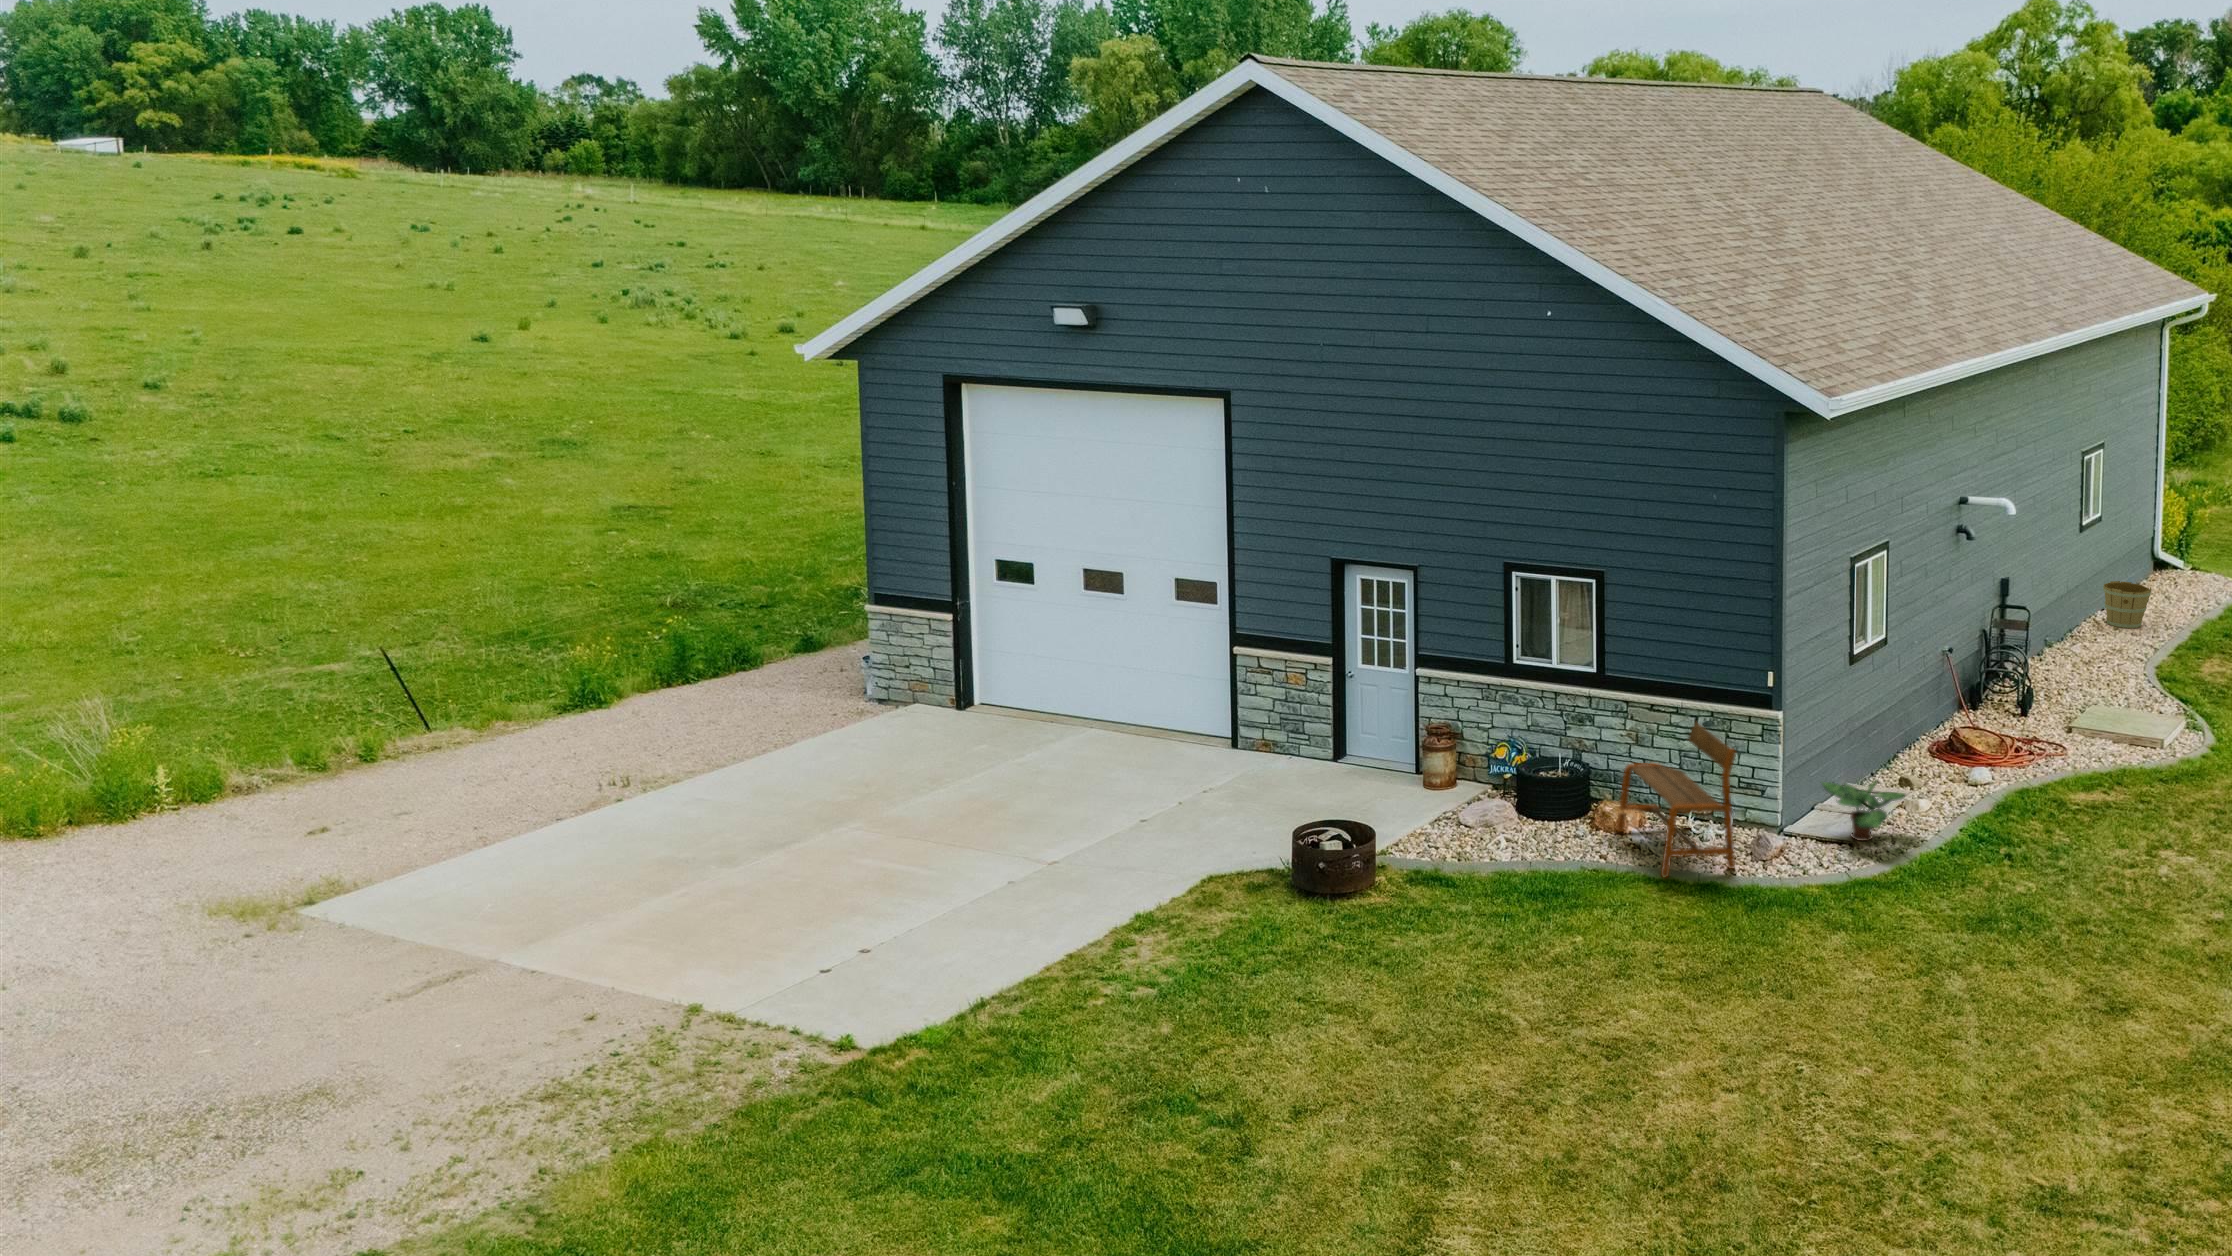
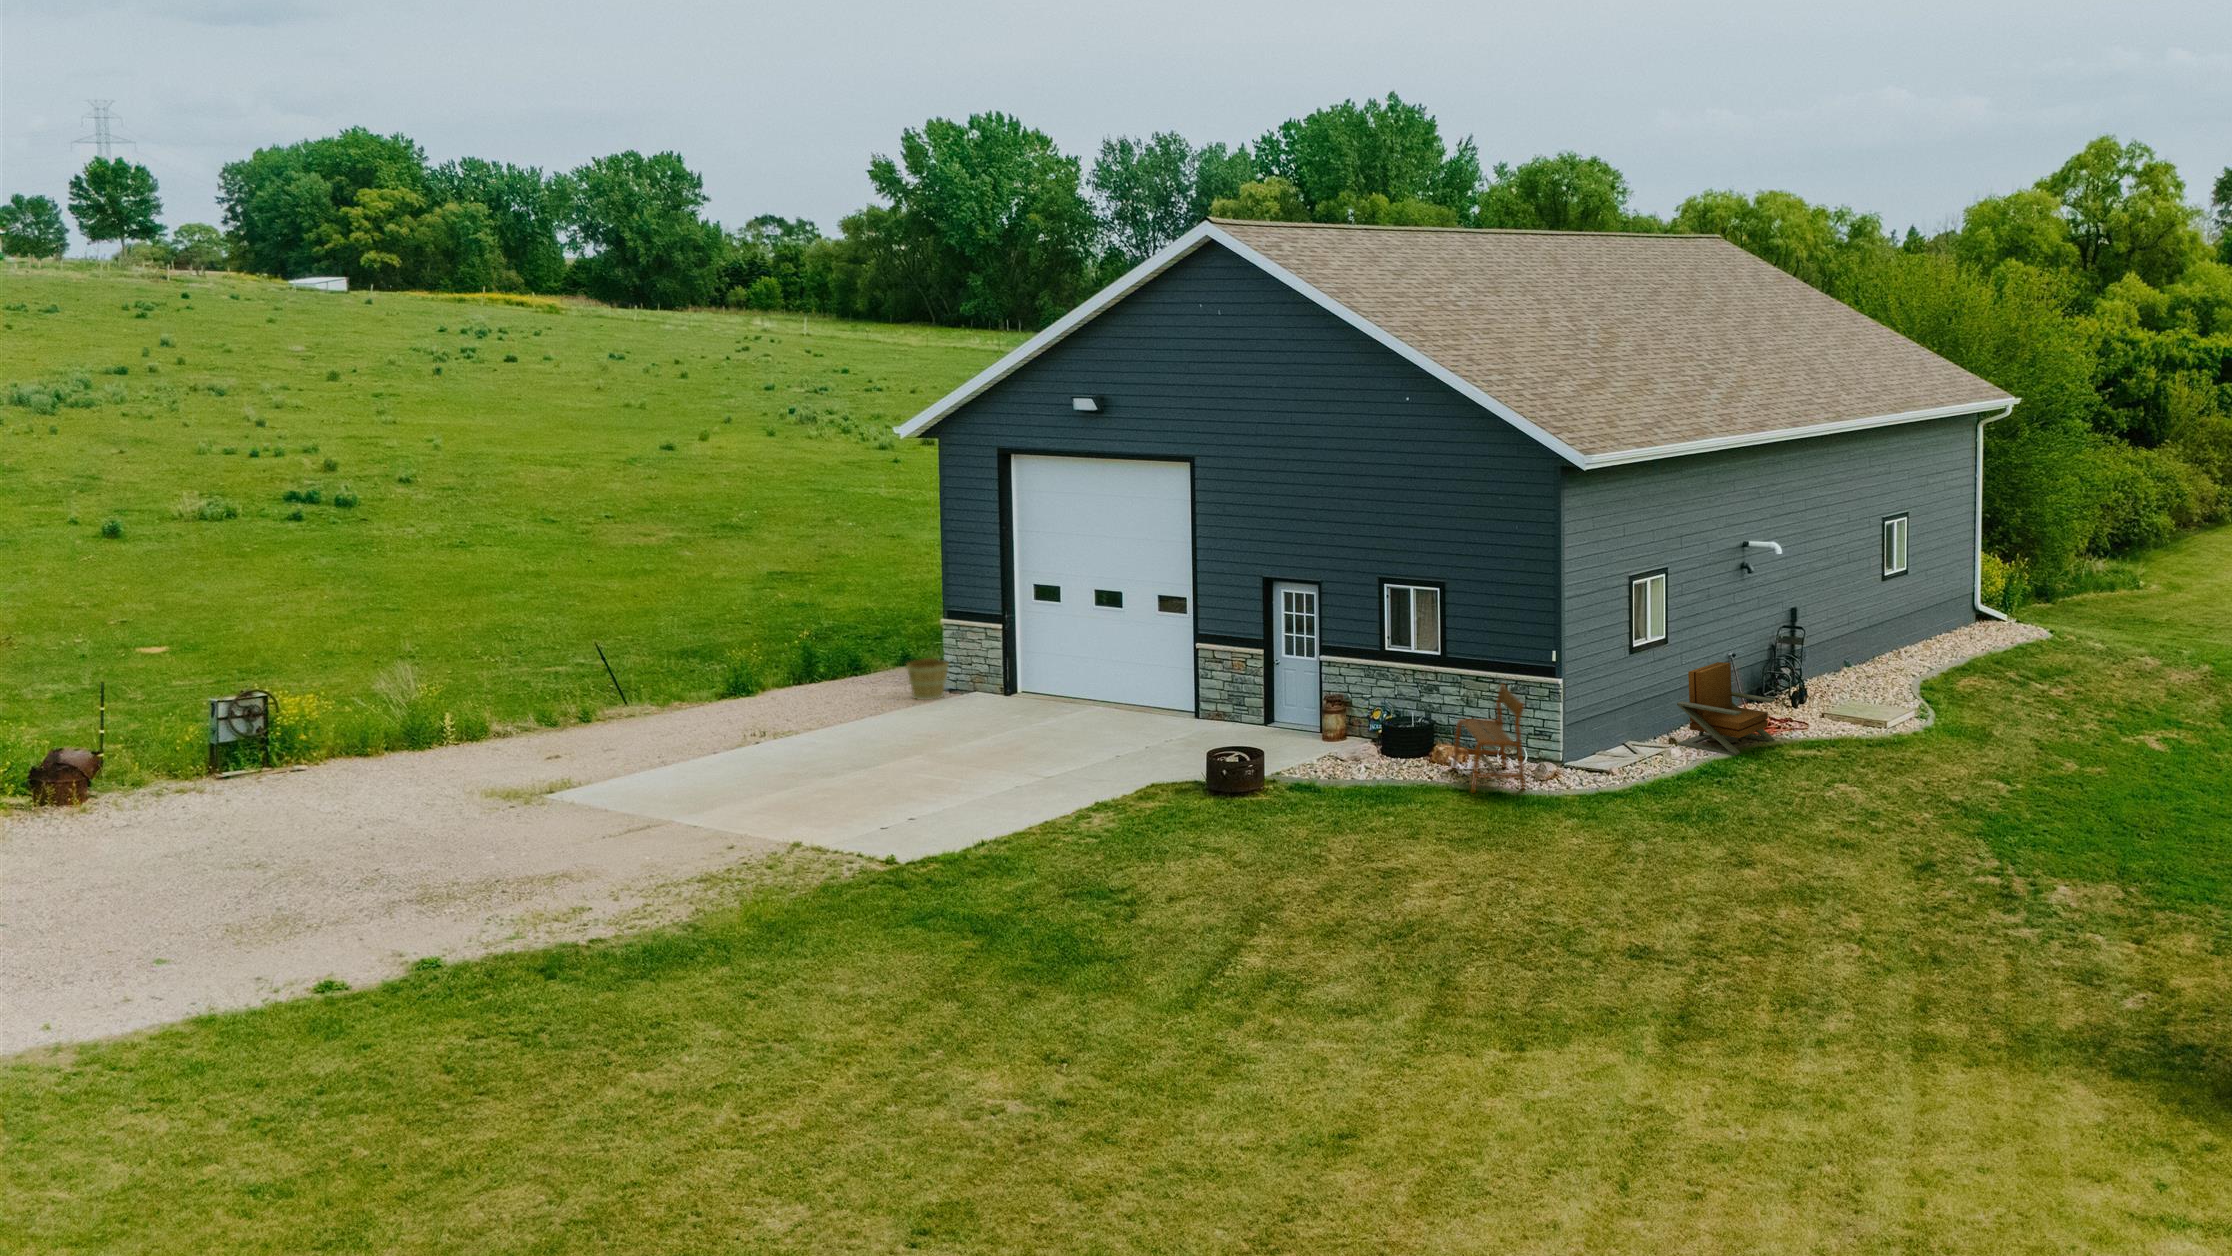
wooden bucket: present [2103,581,2152,629] -> present [906,658,949,700]
lounge chair: none [1899,665,2023,799] -> present [1677,662,1775,756]
potted plant: present [1822,782,1905,841] -> none [1600,731,1662,777]

